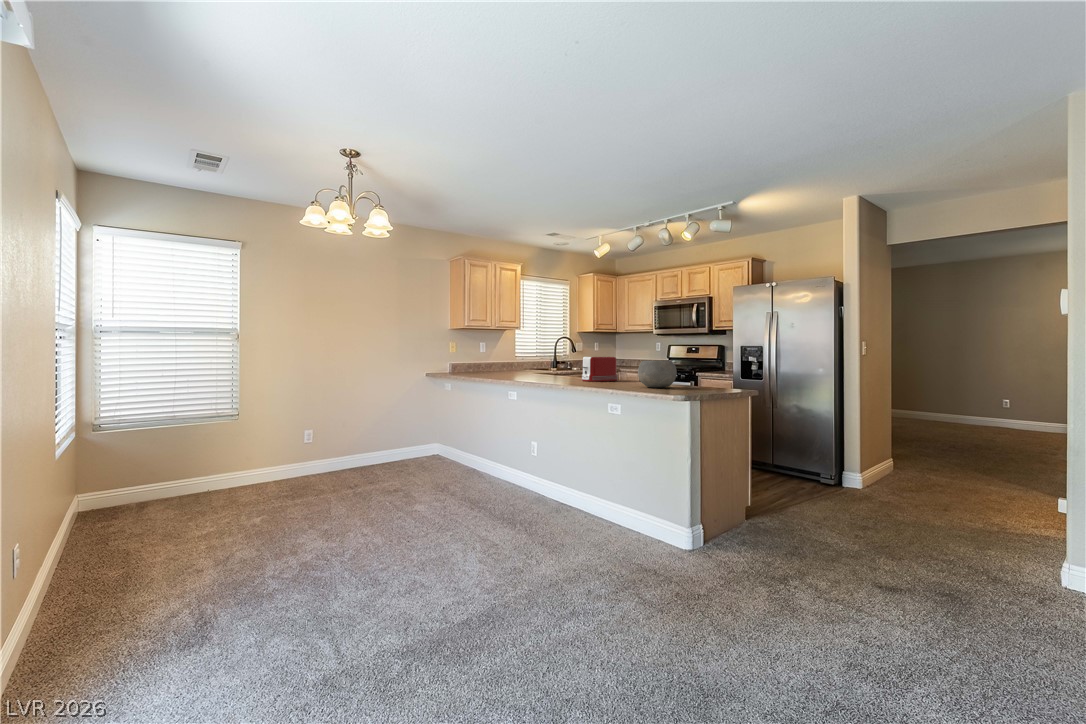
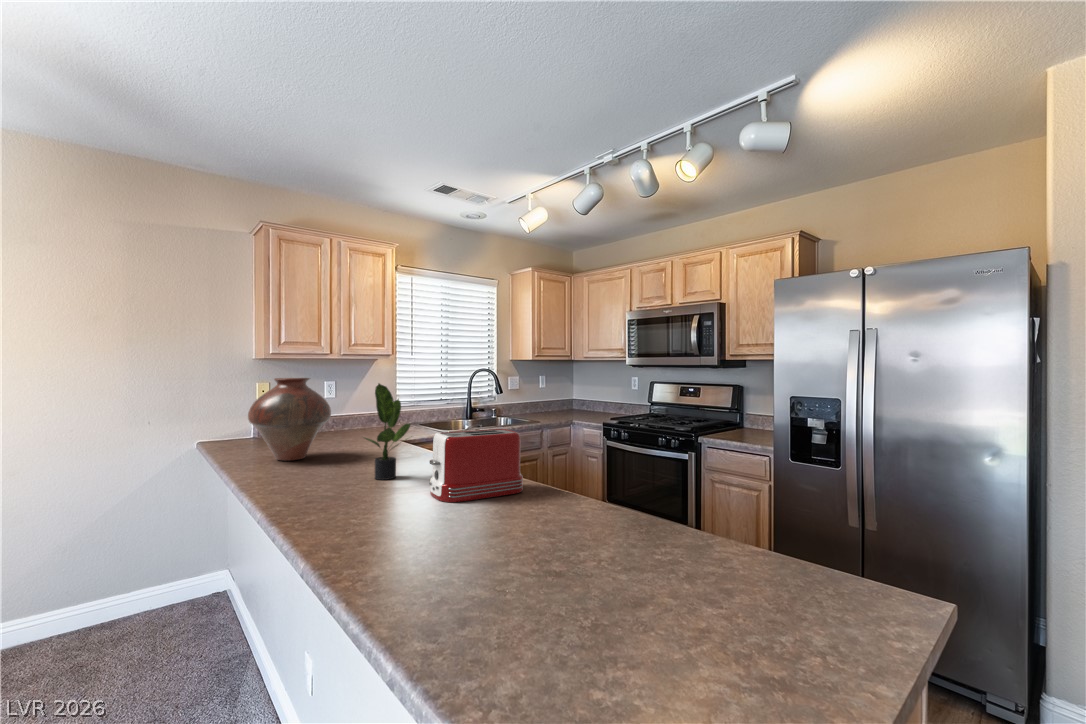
vase: none [484,338,518,376] -> present [248,378,331,461]
potted plant: none [546,338,569,379] -> present [365,384,410,480]
bowl: present [638,360,677,388] -> none [539,479,673,590]

